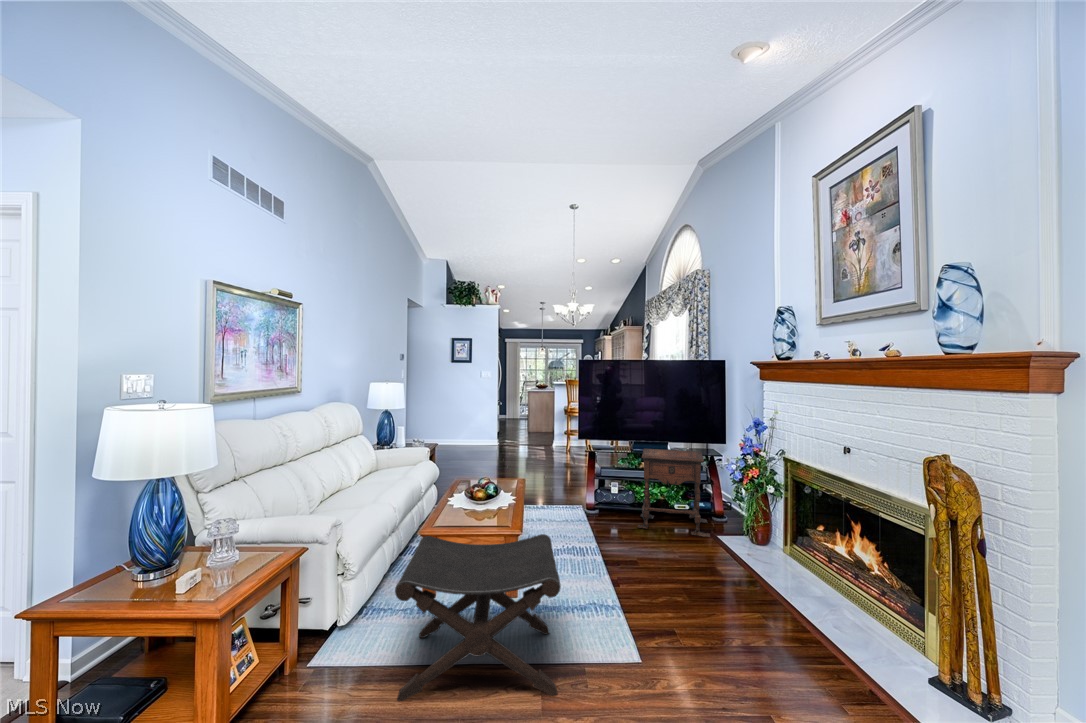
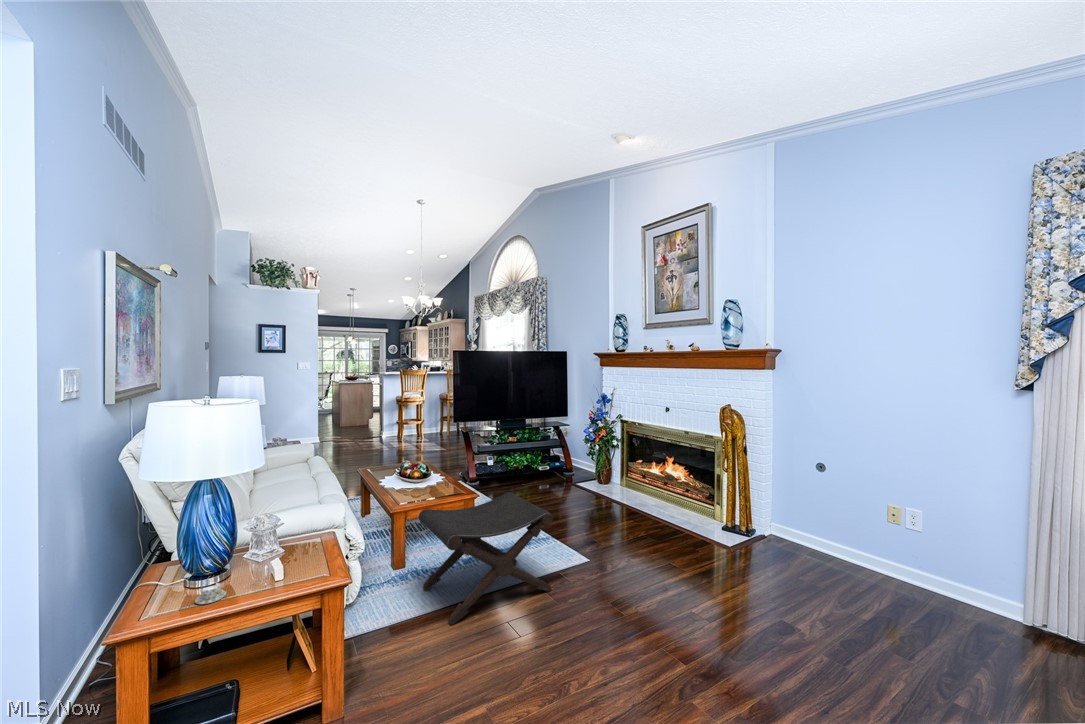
side table: present [637,449,710,537] -> none [514,423,573,488]
teacup: none [89,576,127,598] -> present [195,583,226,604]

